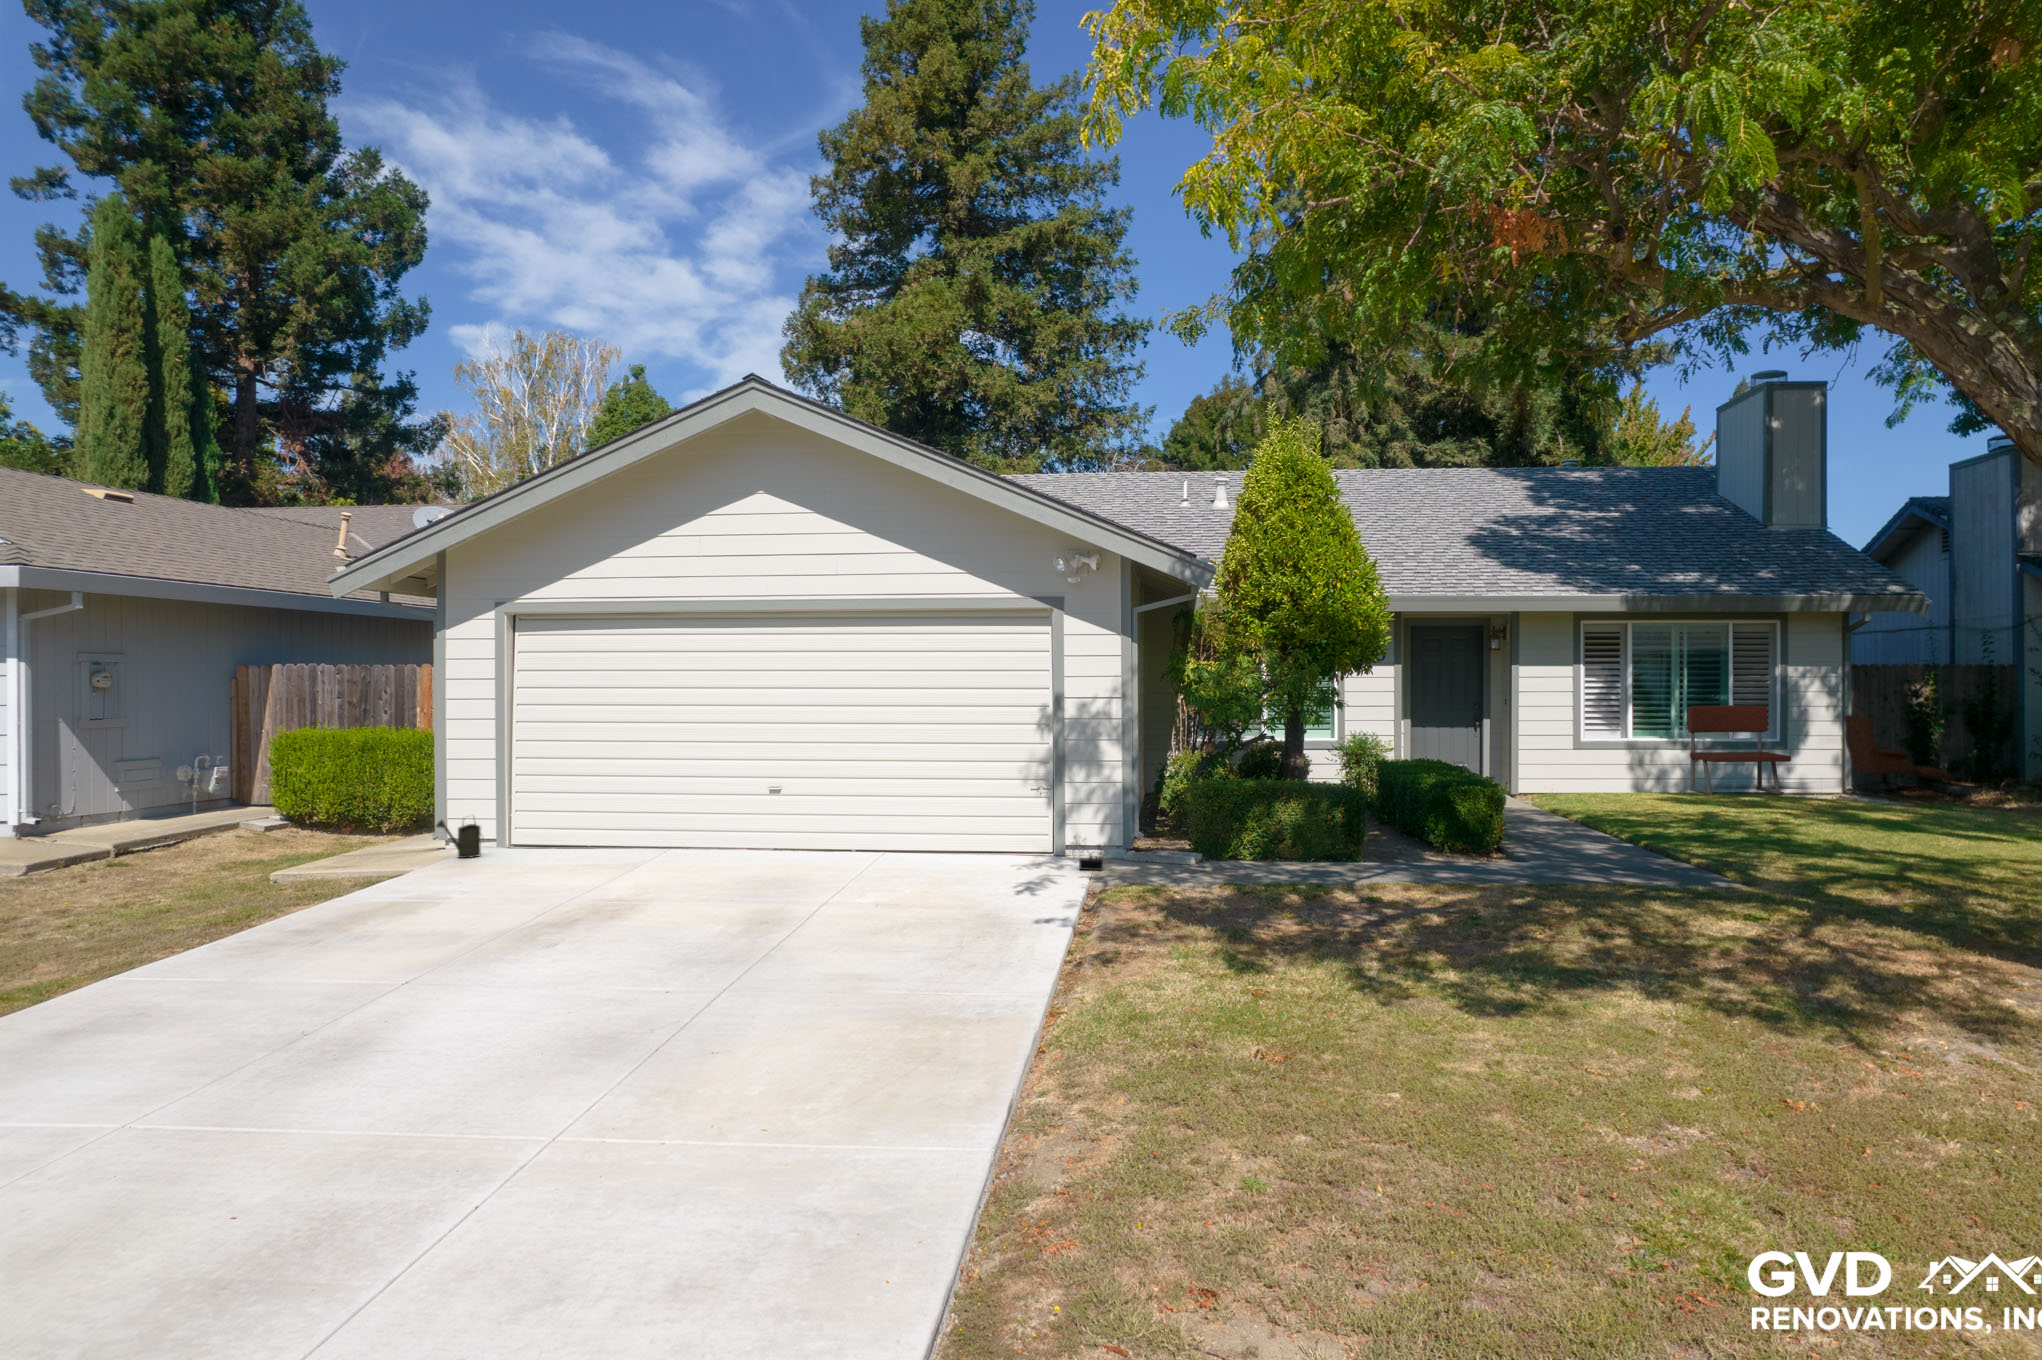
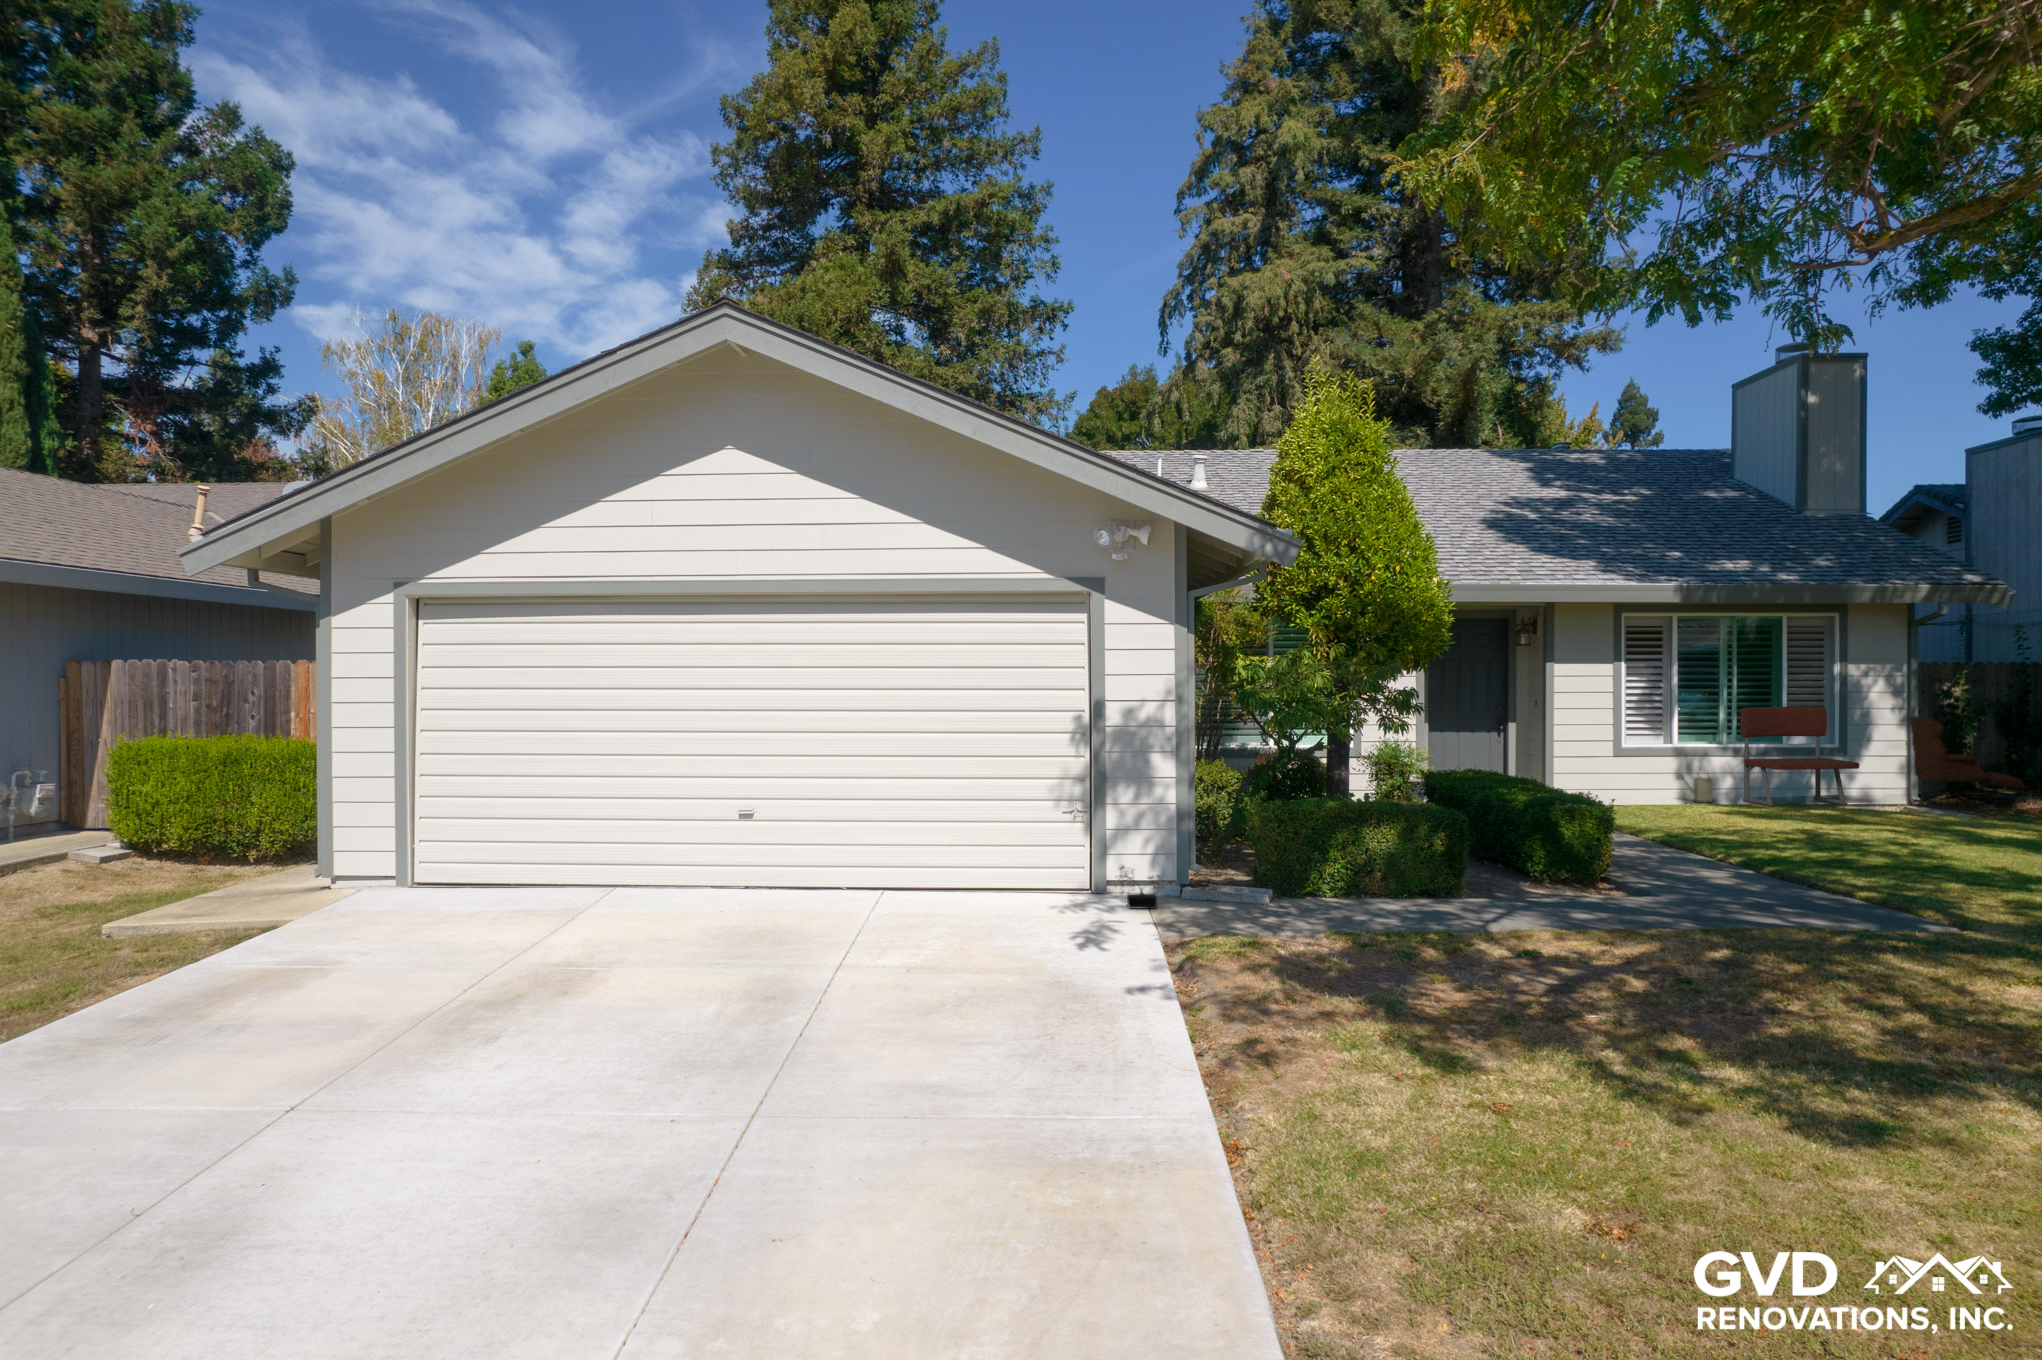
watering can: present [436,817,483,858] -> present [1676,773,1713,803]

